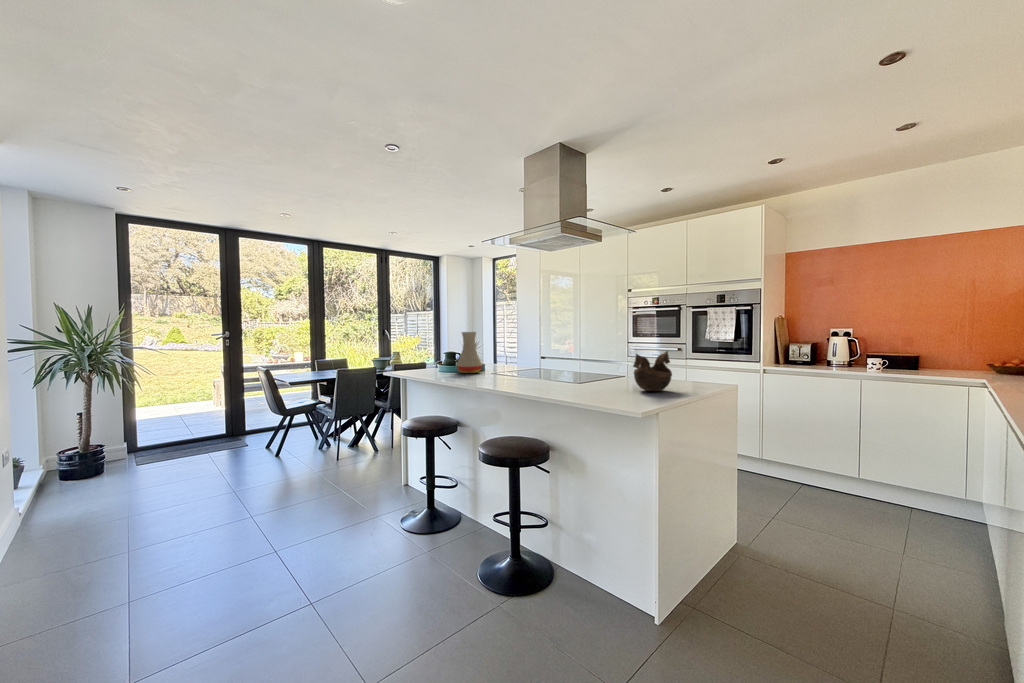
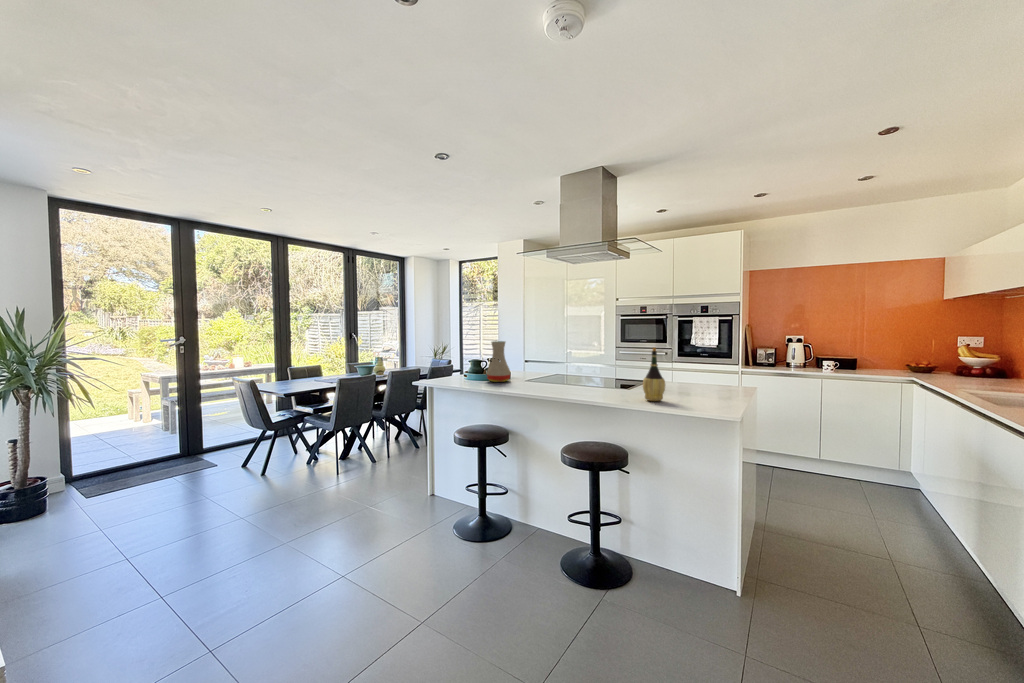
wine bottle: none [581,333,606,393] -> present [643,348,665,401]
decorative bowl: present [633,351,672,391] -> none [682,361,717,397]

